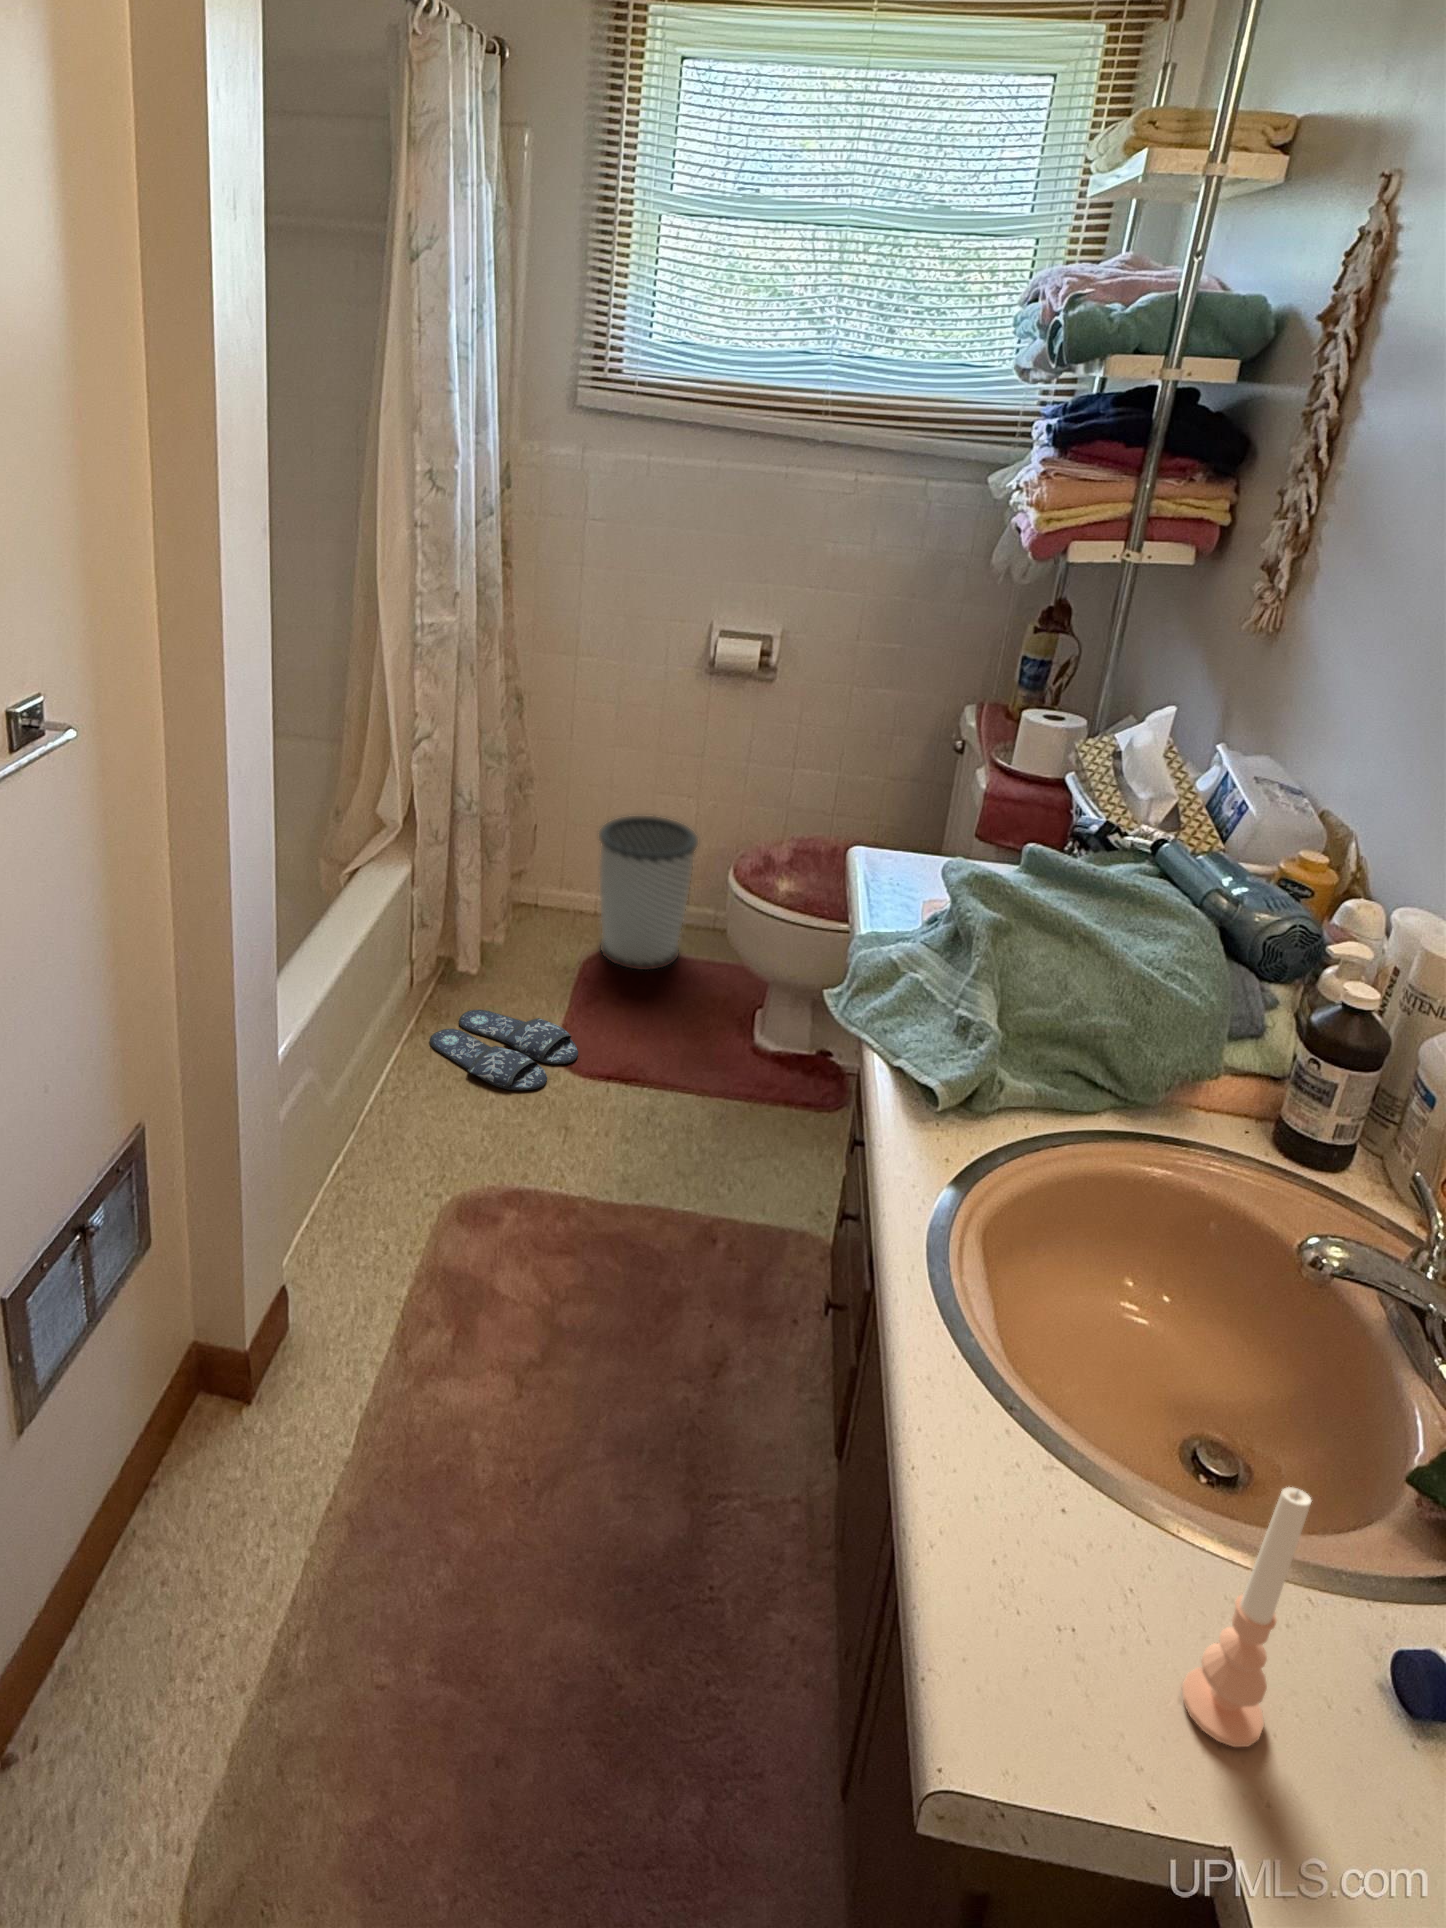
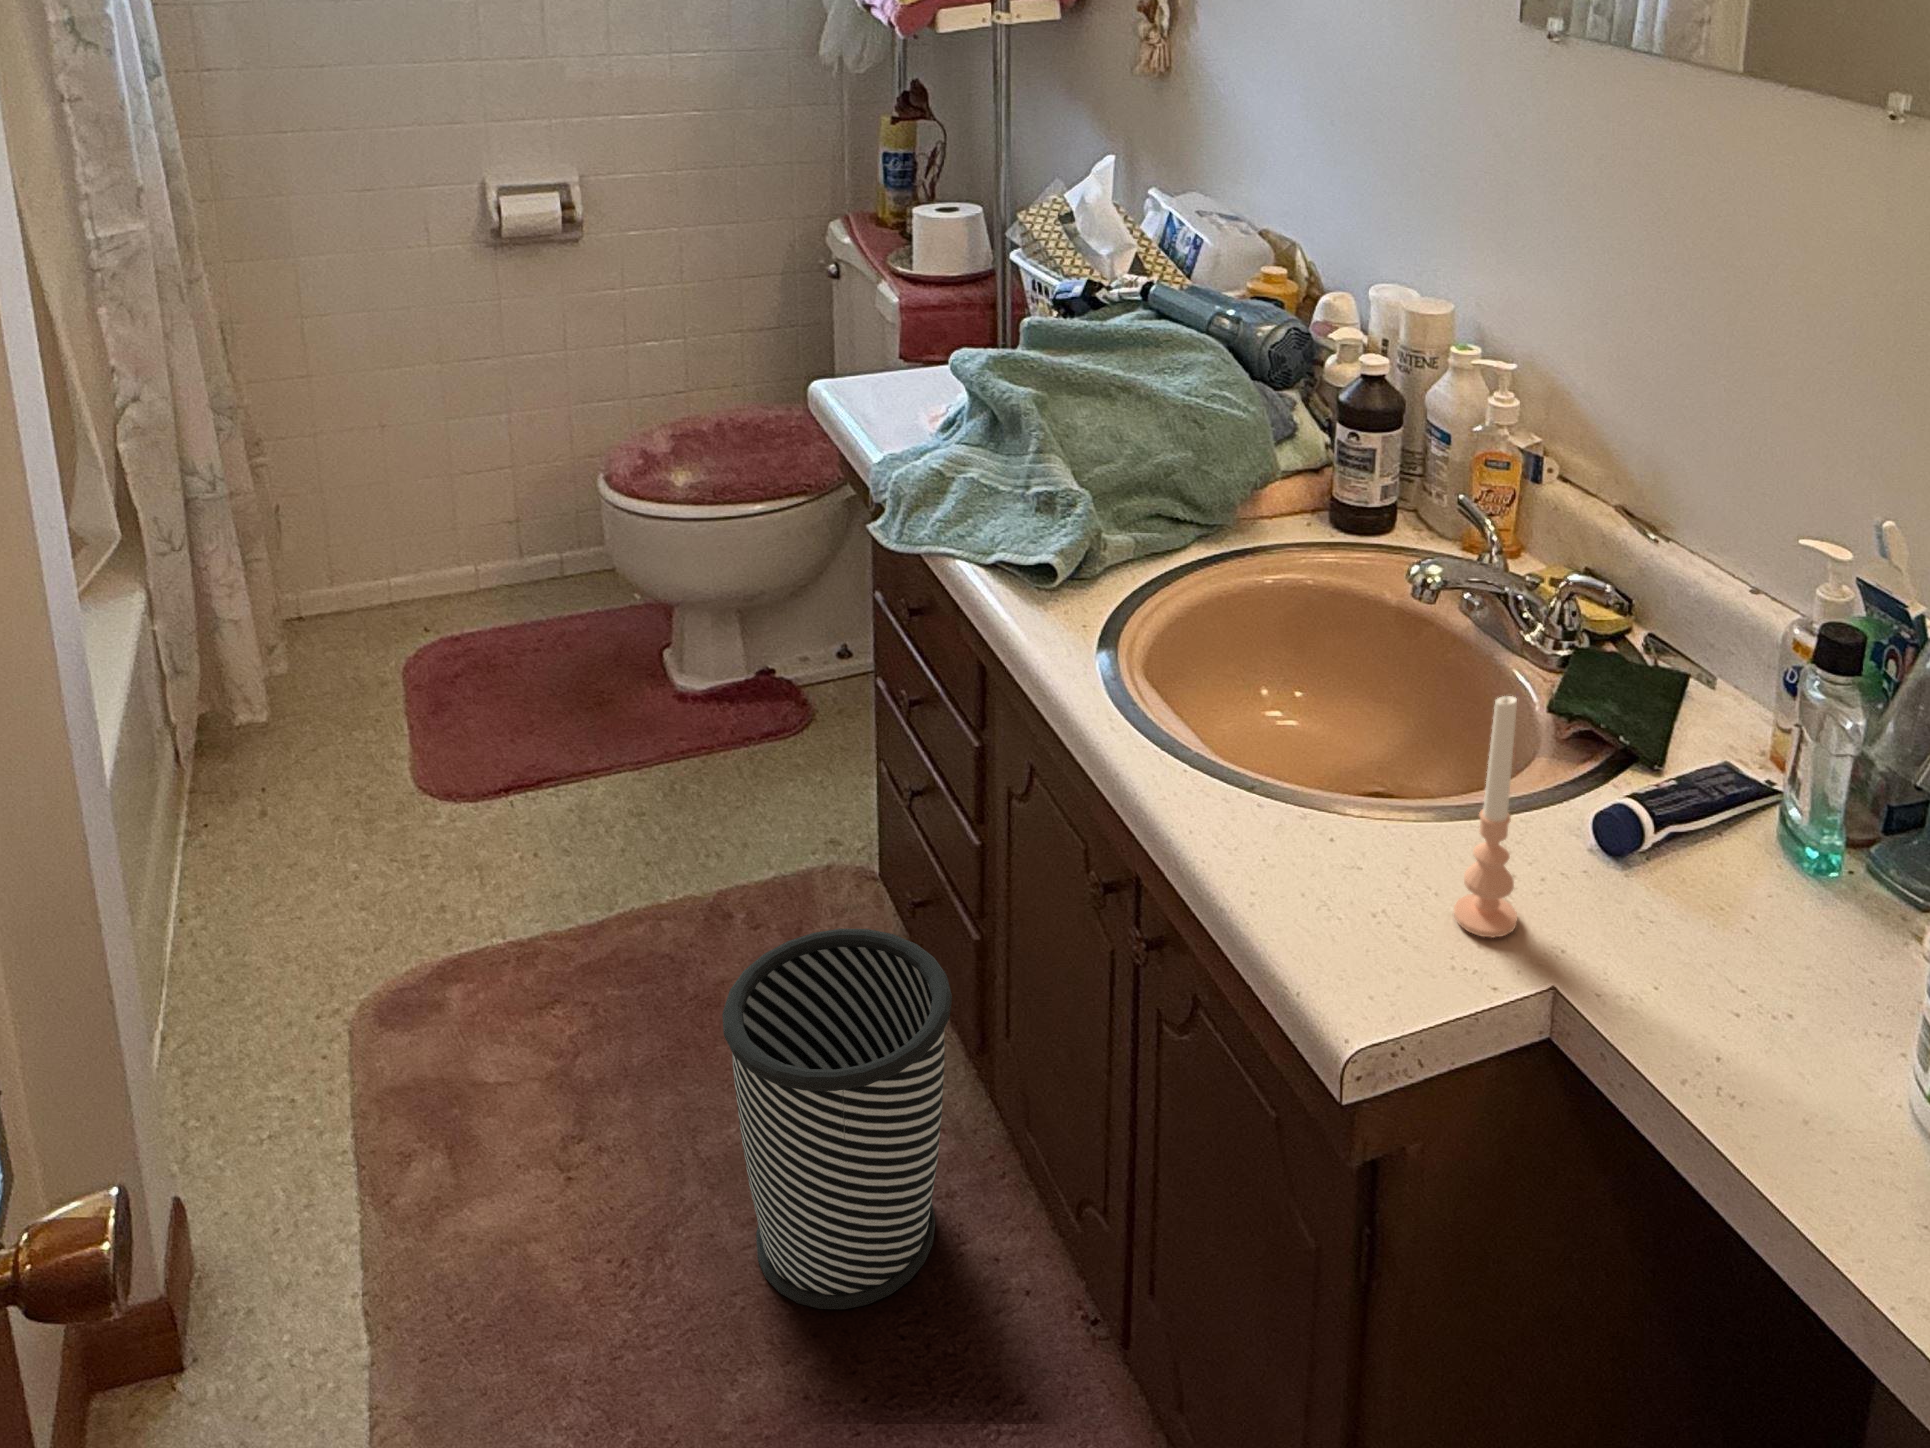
wastebasket: present [599,816,698,970] -> present [722,929,952,1309]
slippers: present [430,1010,578,1090] -> none [223,752,452,854]

